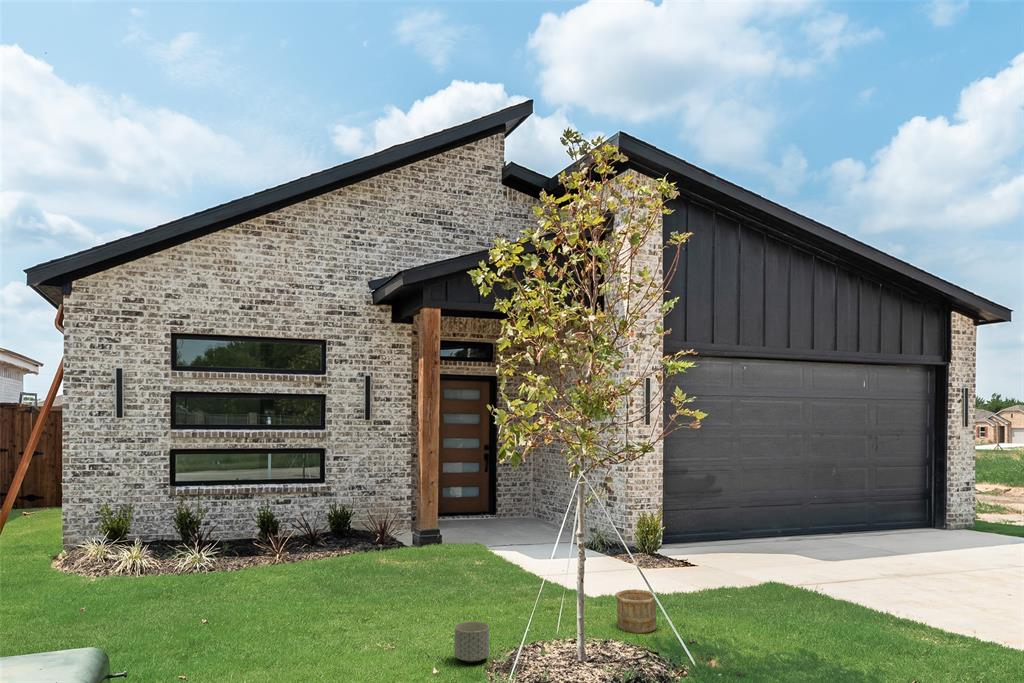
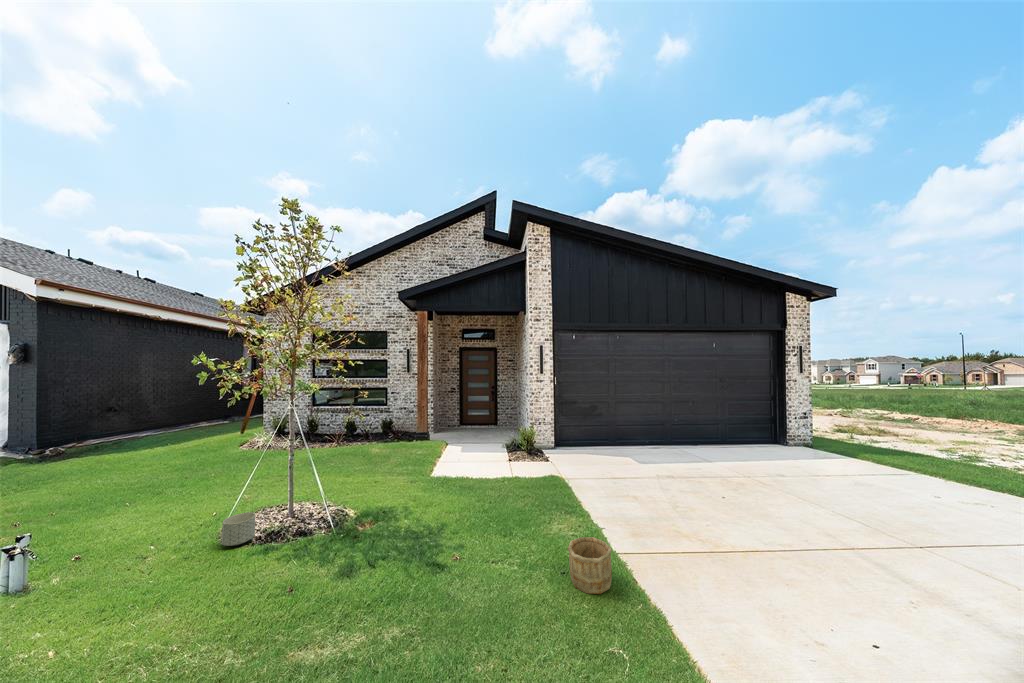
wooden bucket: present [616,589,657,633] -> present [568,537,612,594]

